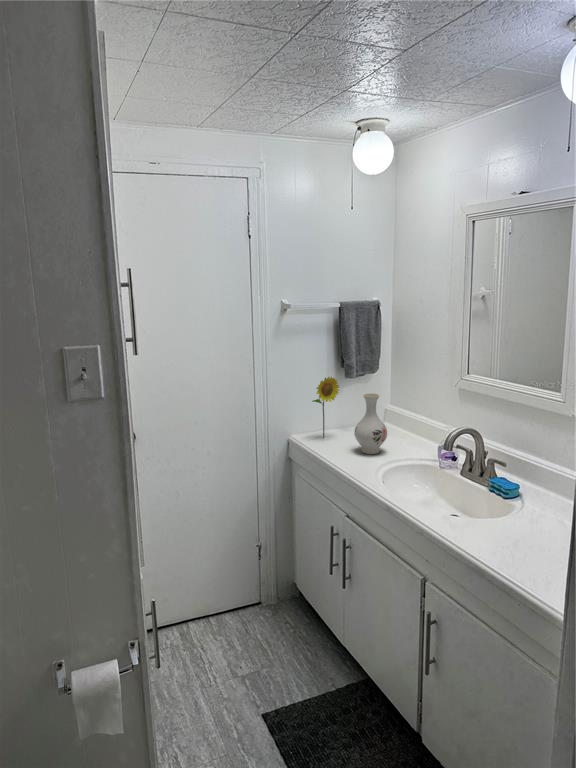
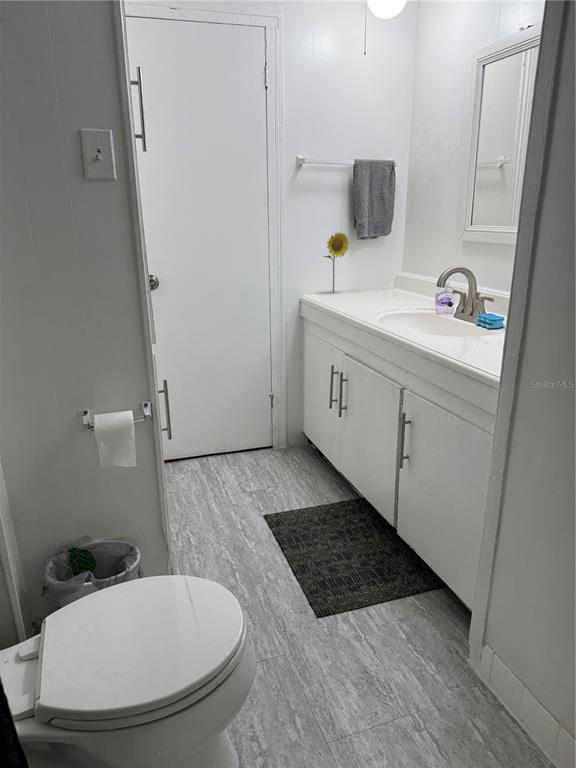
vase: present [354,393,387,454] -> none [359,245,390,302]

